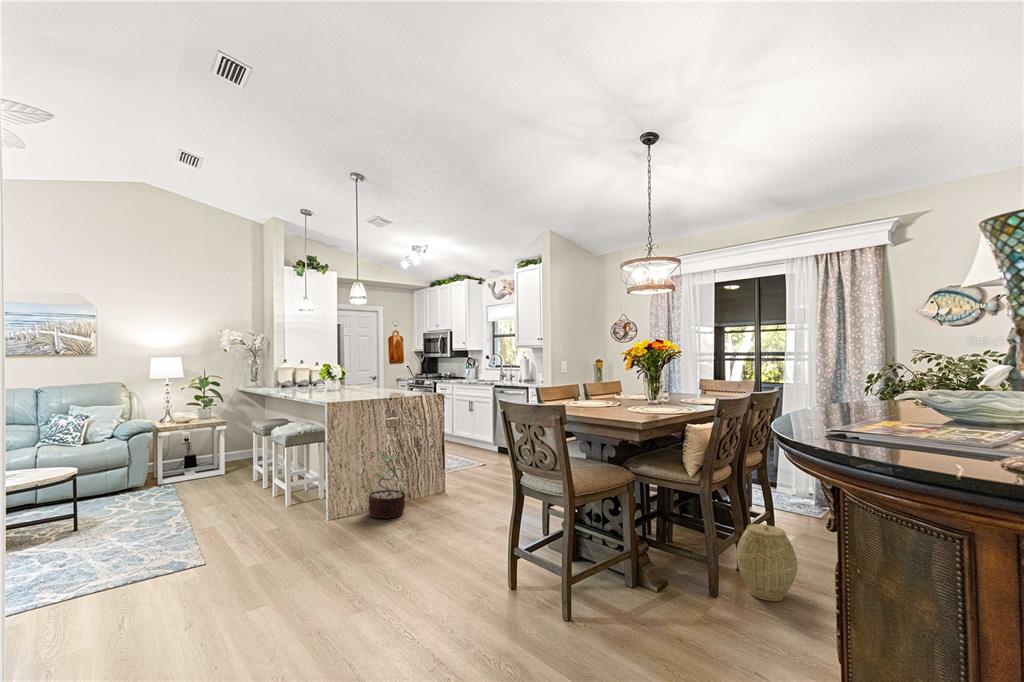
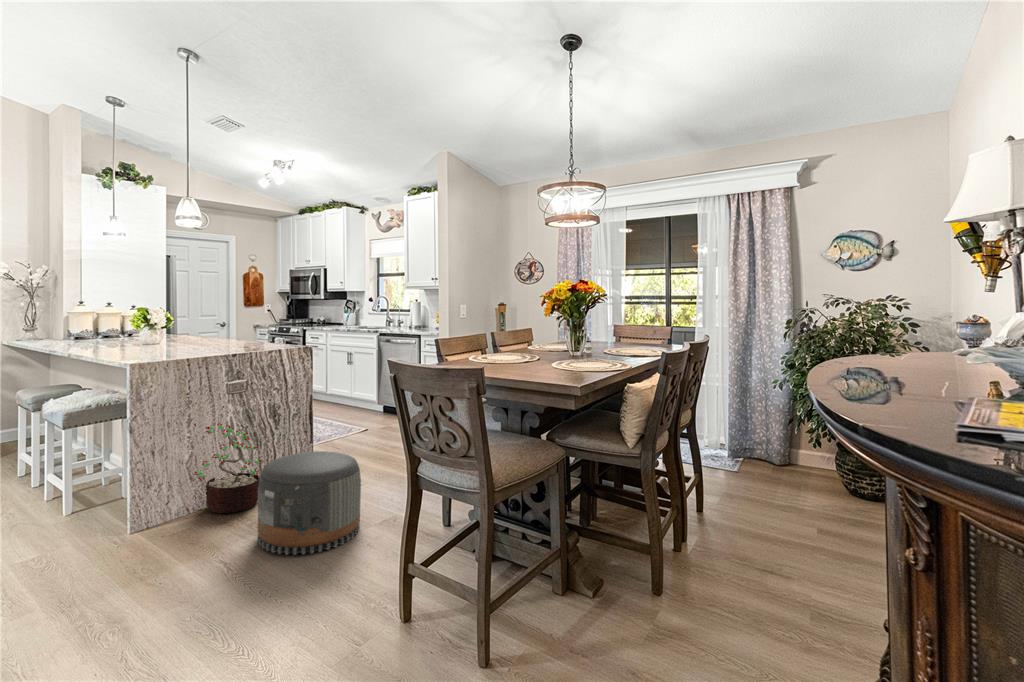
pouf: none [406,473,480,548] -> present [258,451,361,555]
woven basket: present [736,524,798,601] -> none [678,500,747,590]

